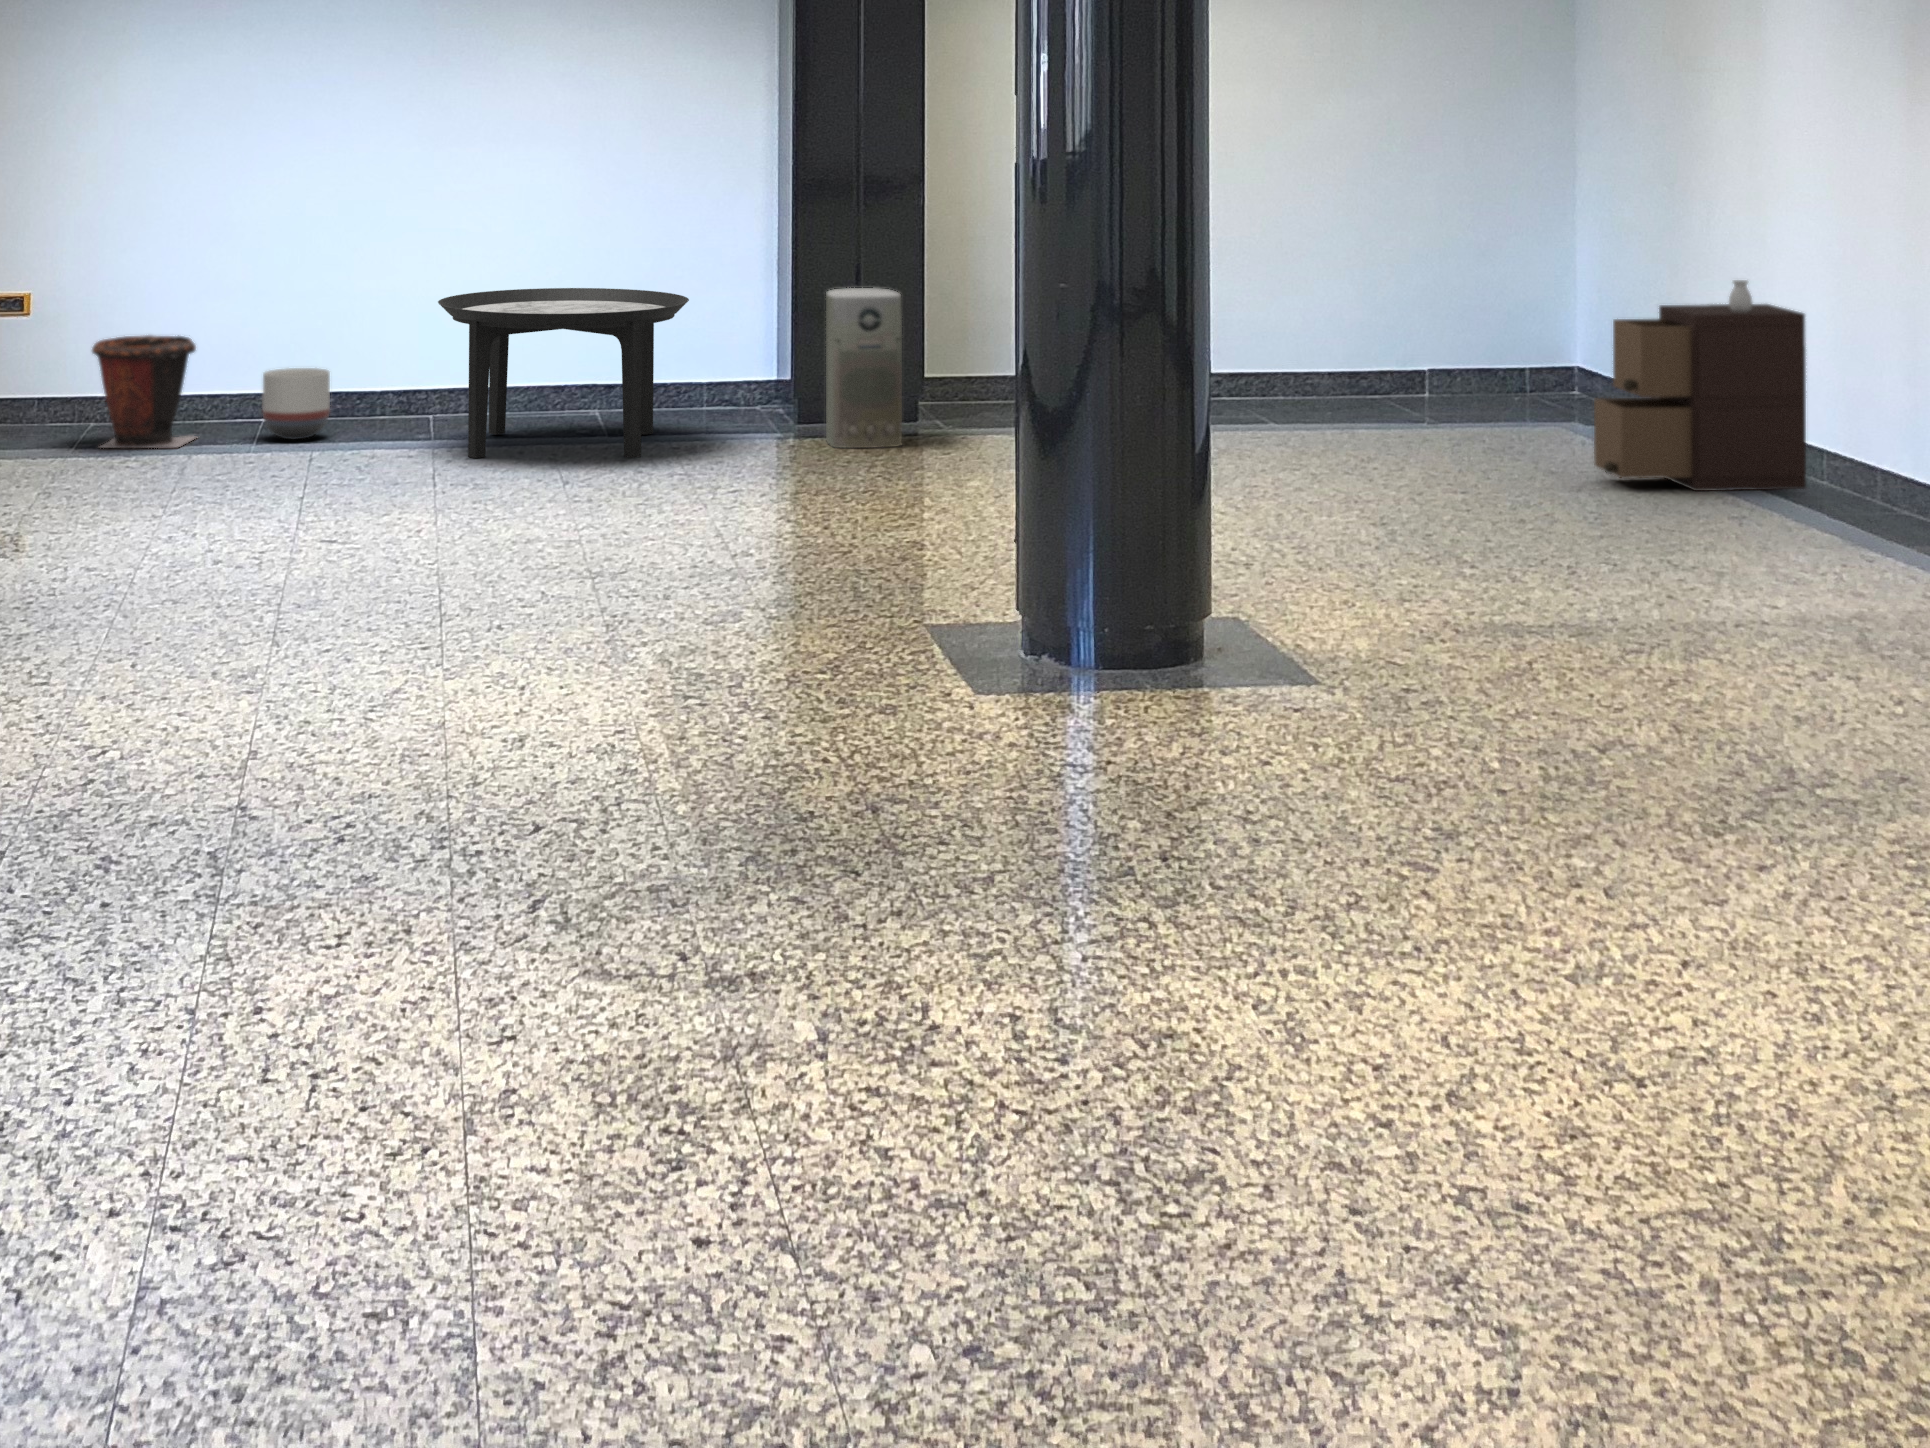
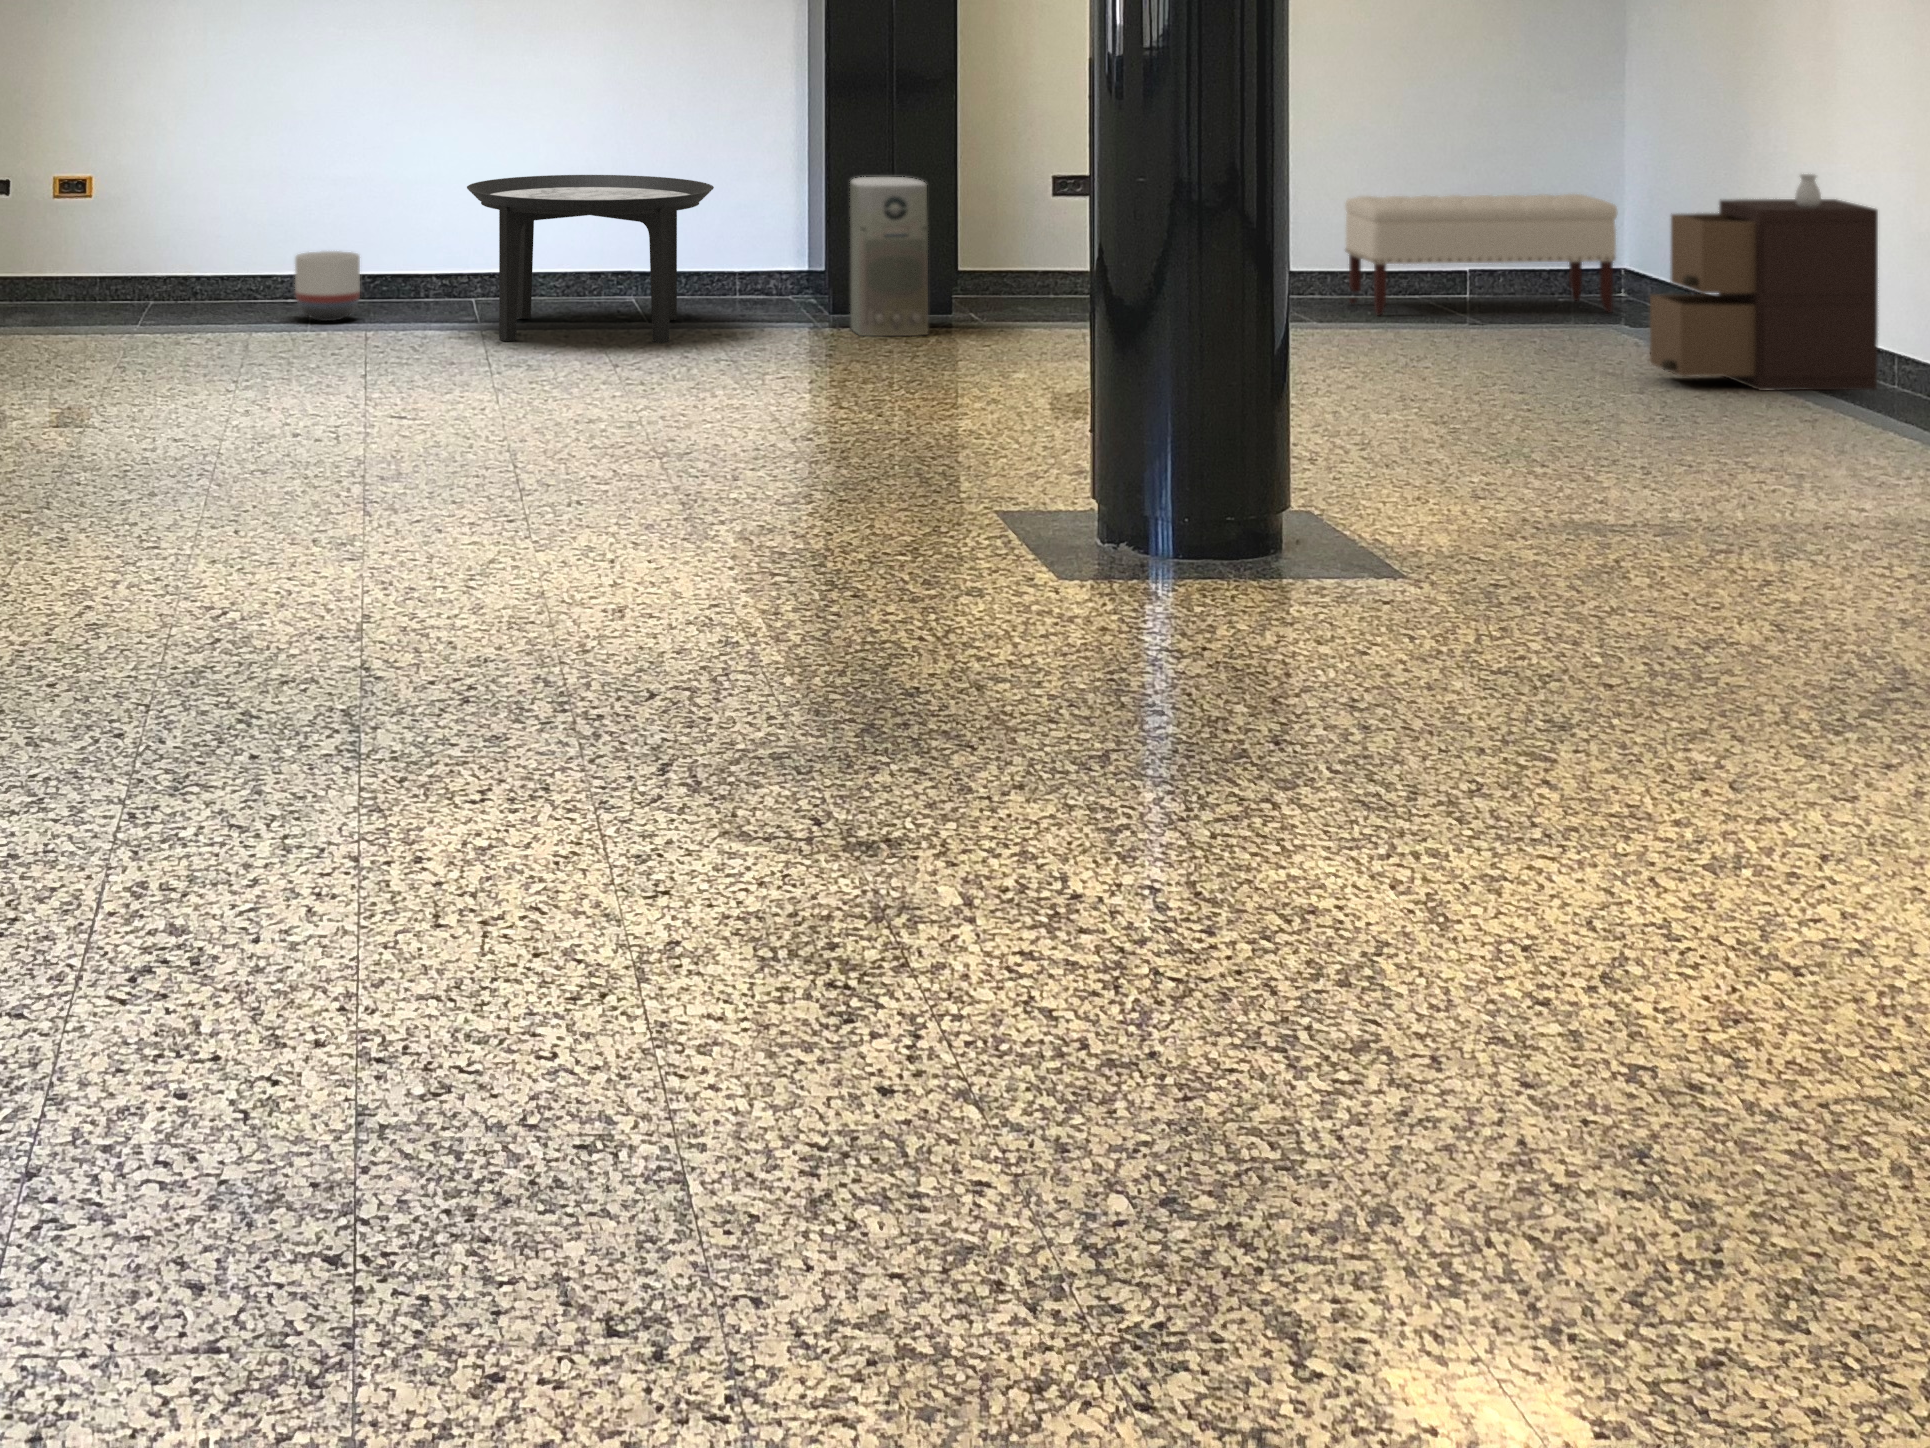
bench: none [1315,301,1573,422] -> present [1345,194,1617,316]
waste bin: present [92,335,196,448] -> none [132,217,235,327]

